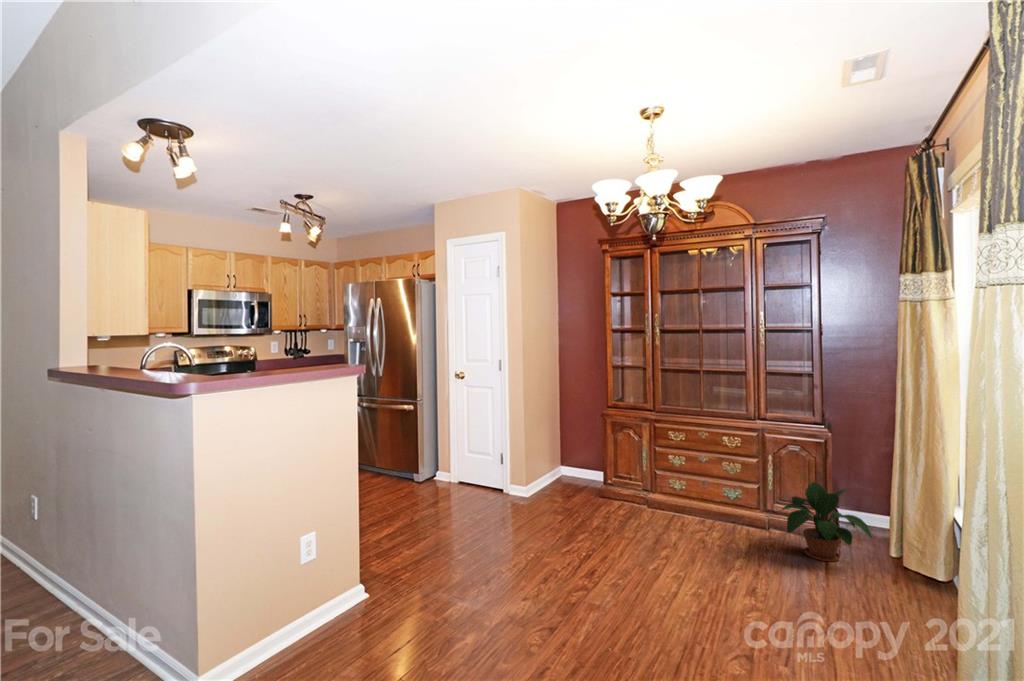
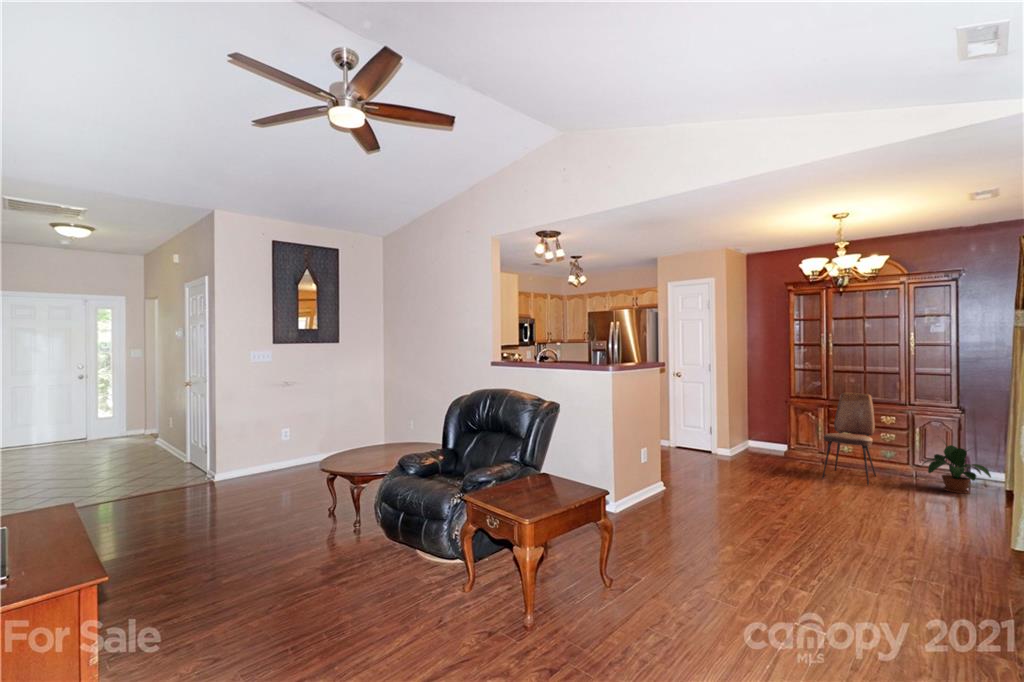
dining chair: none [642,402,716,558] -> present [823,392,876,485]

